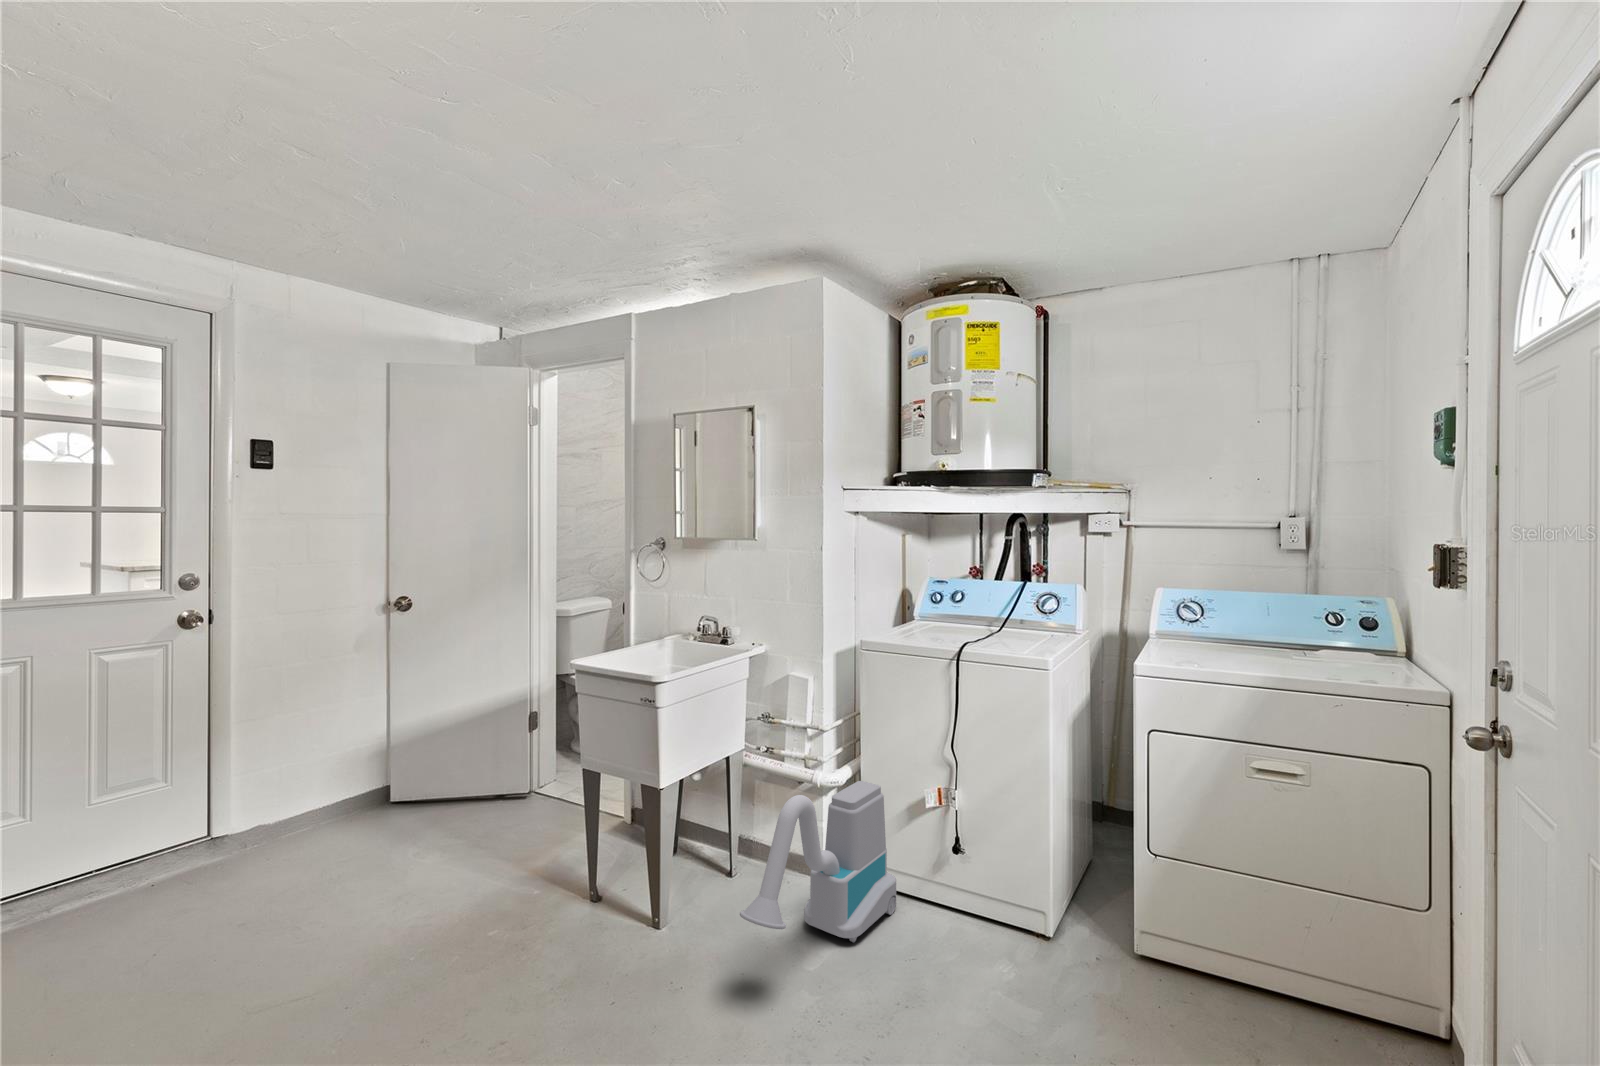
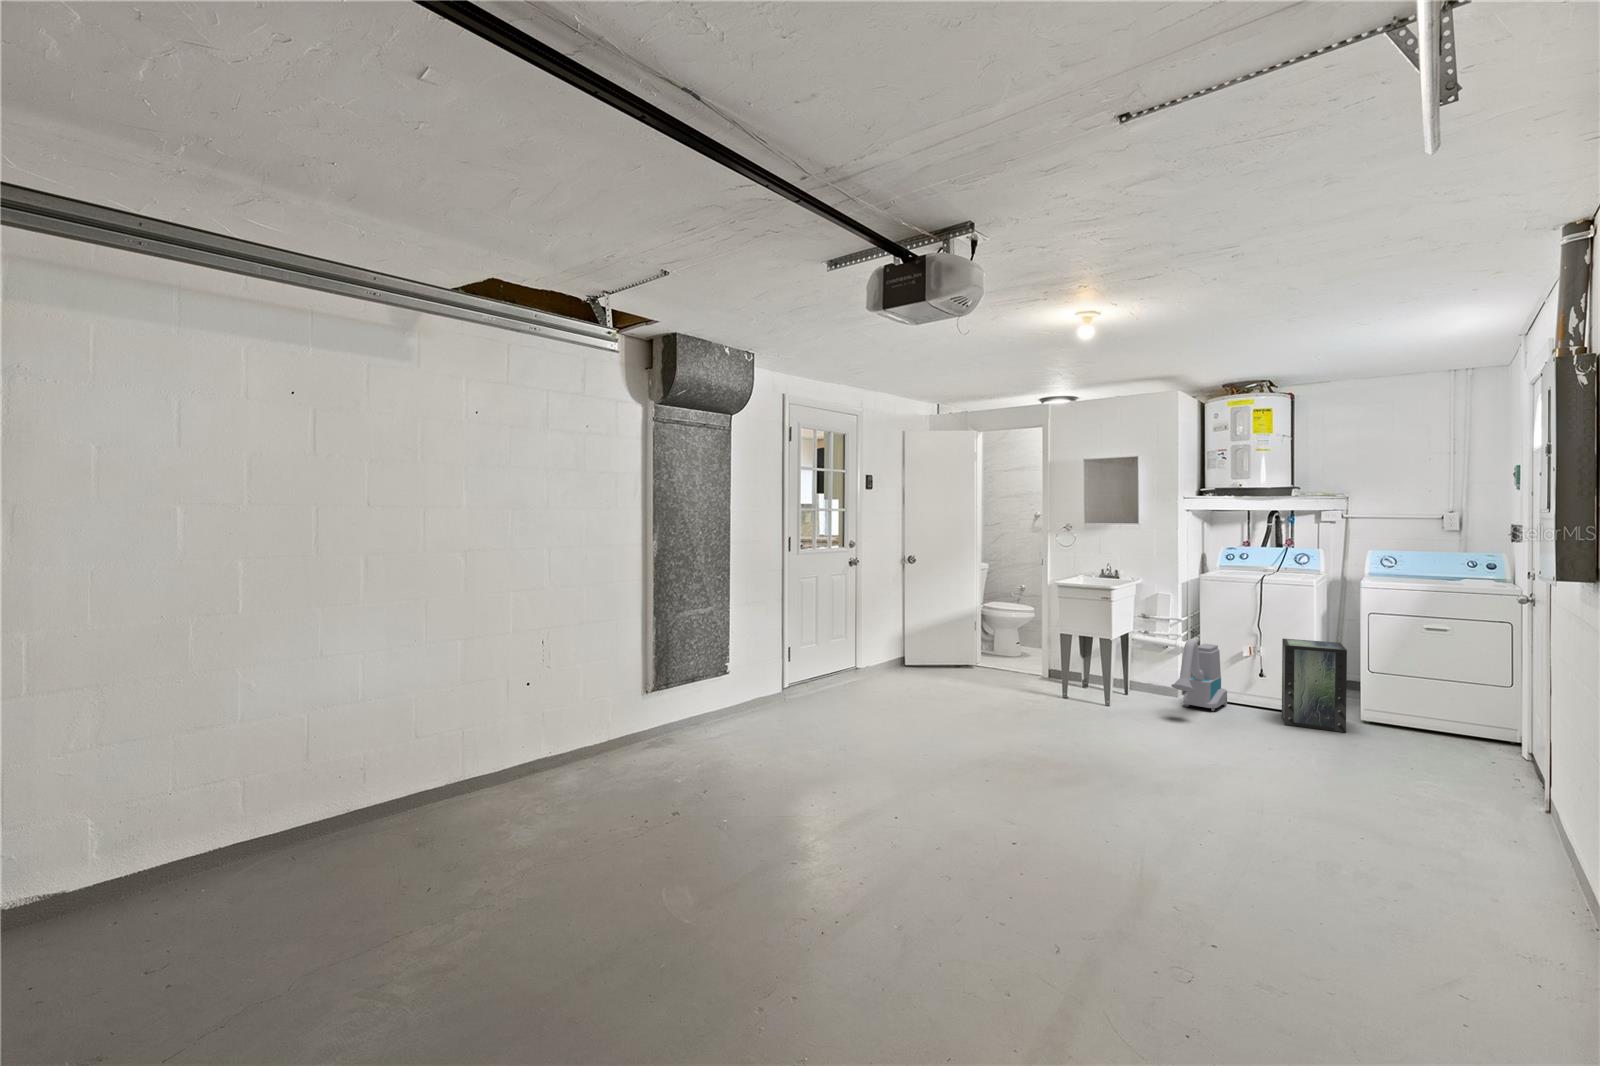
storage box: none [973,781,1094,1028] -> present [1282,639,1347,733]

